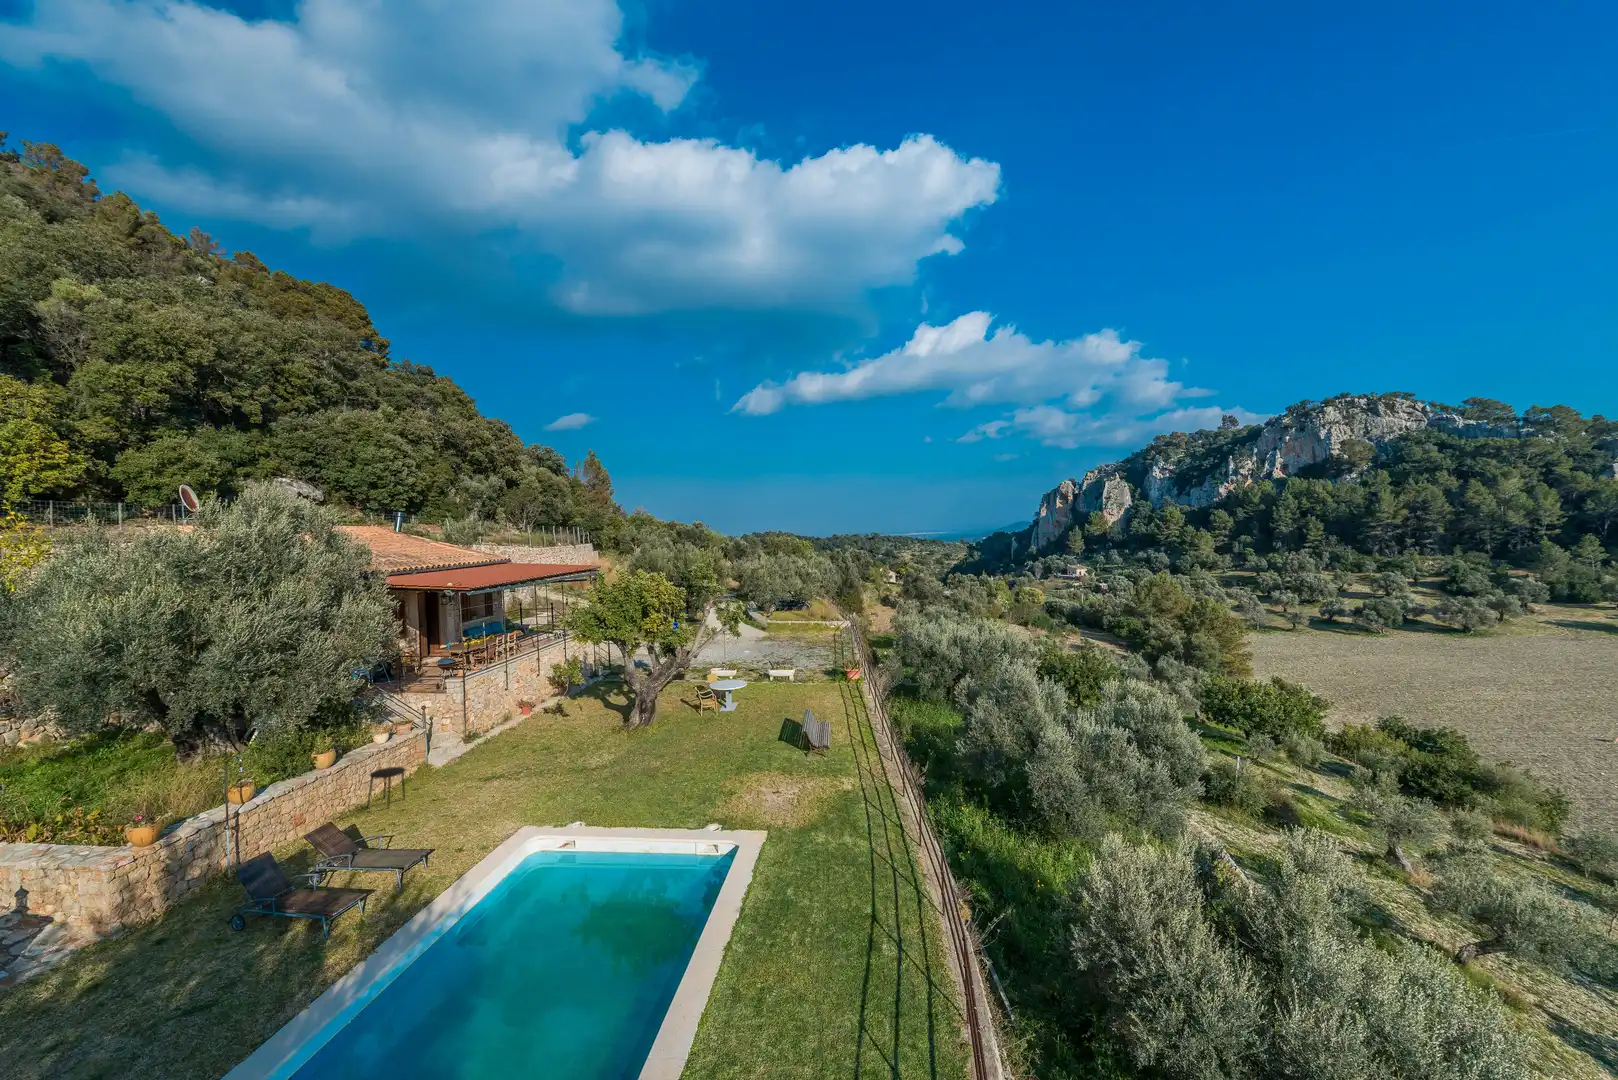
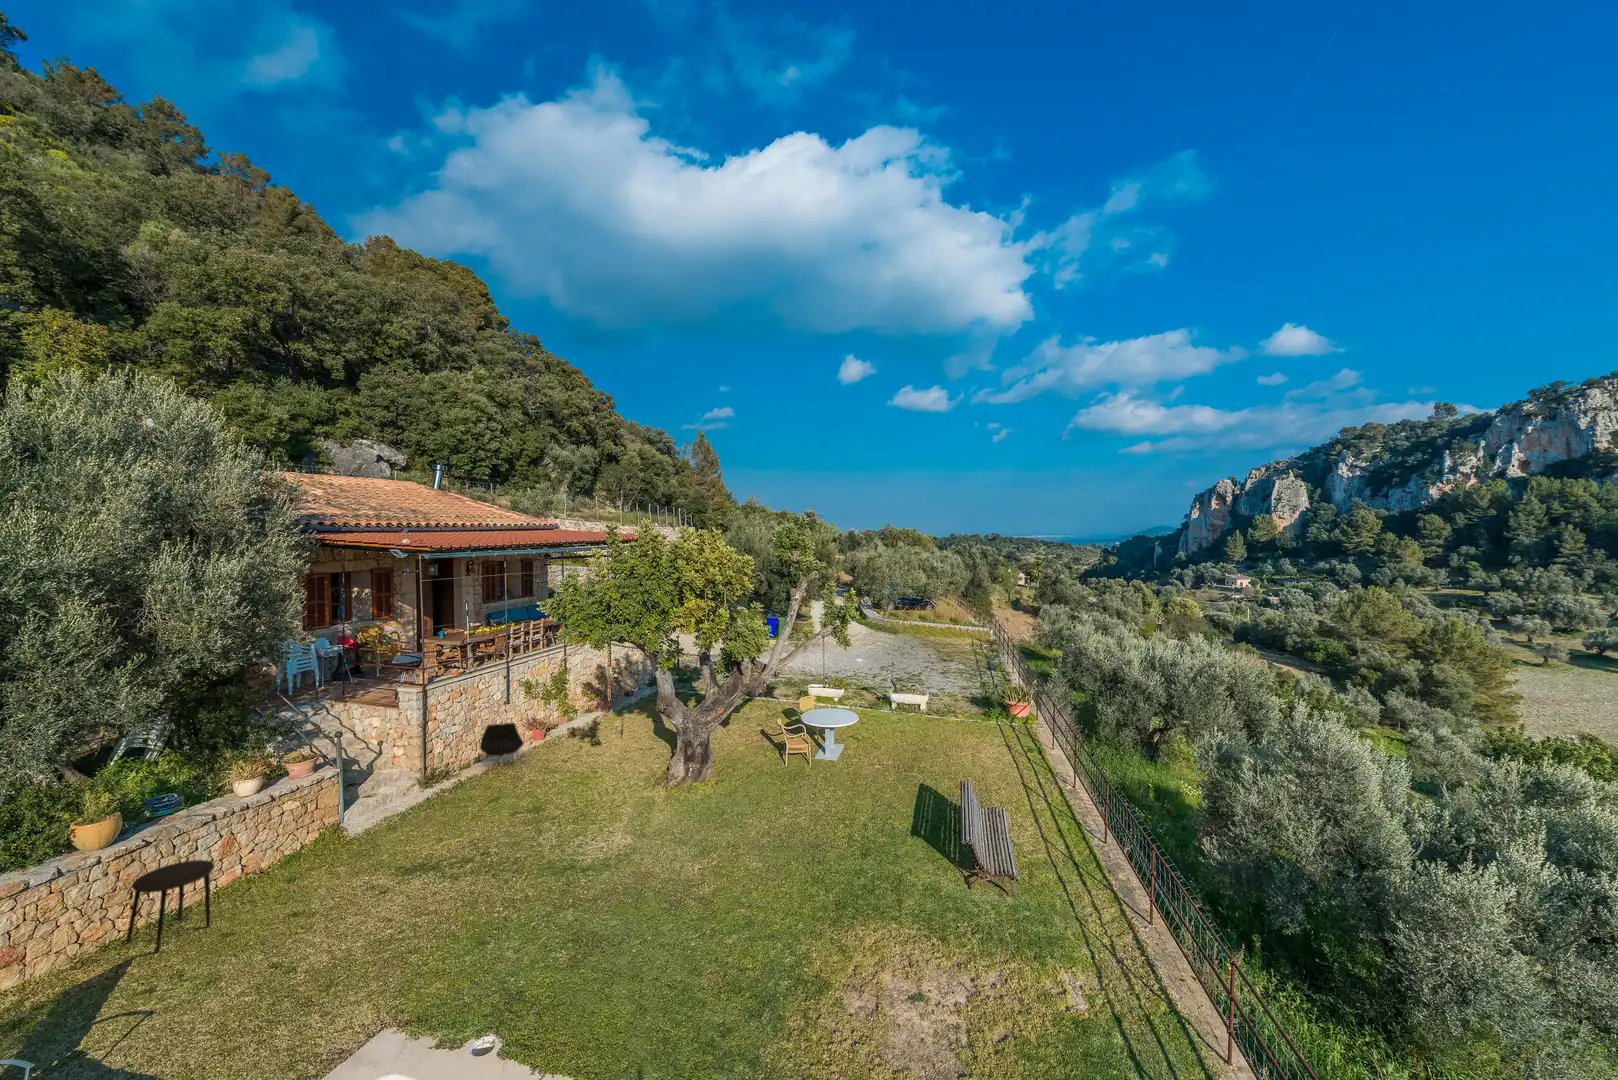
lounge chair: none [494,702,526,731] -> present [480,723,524,768]

